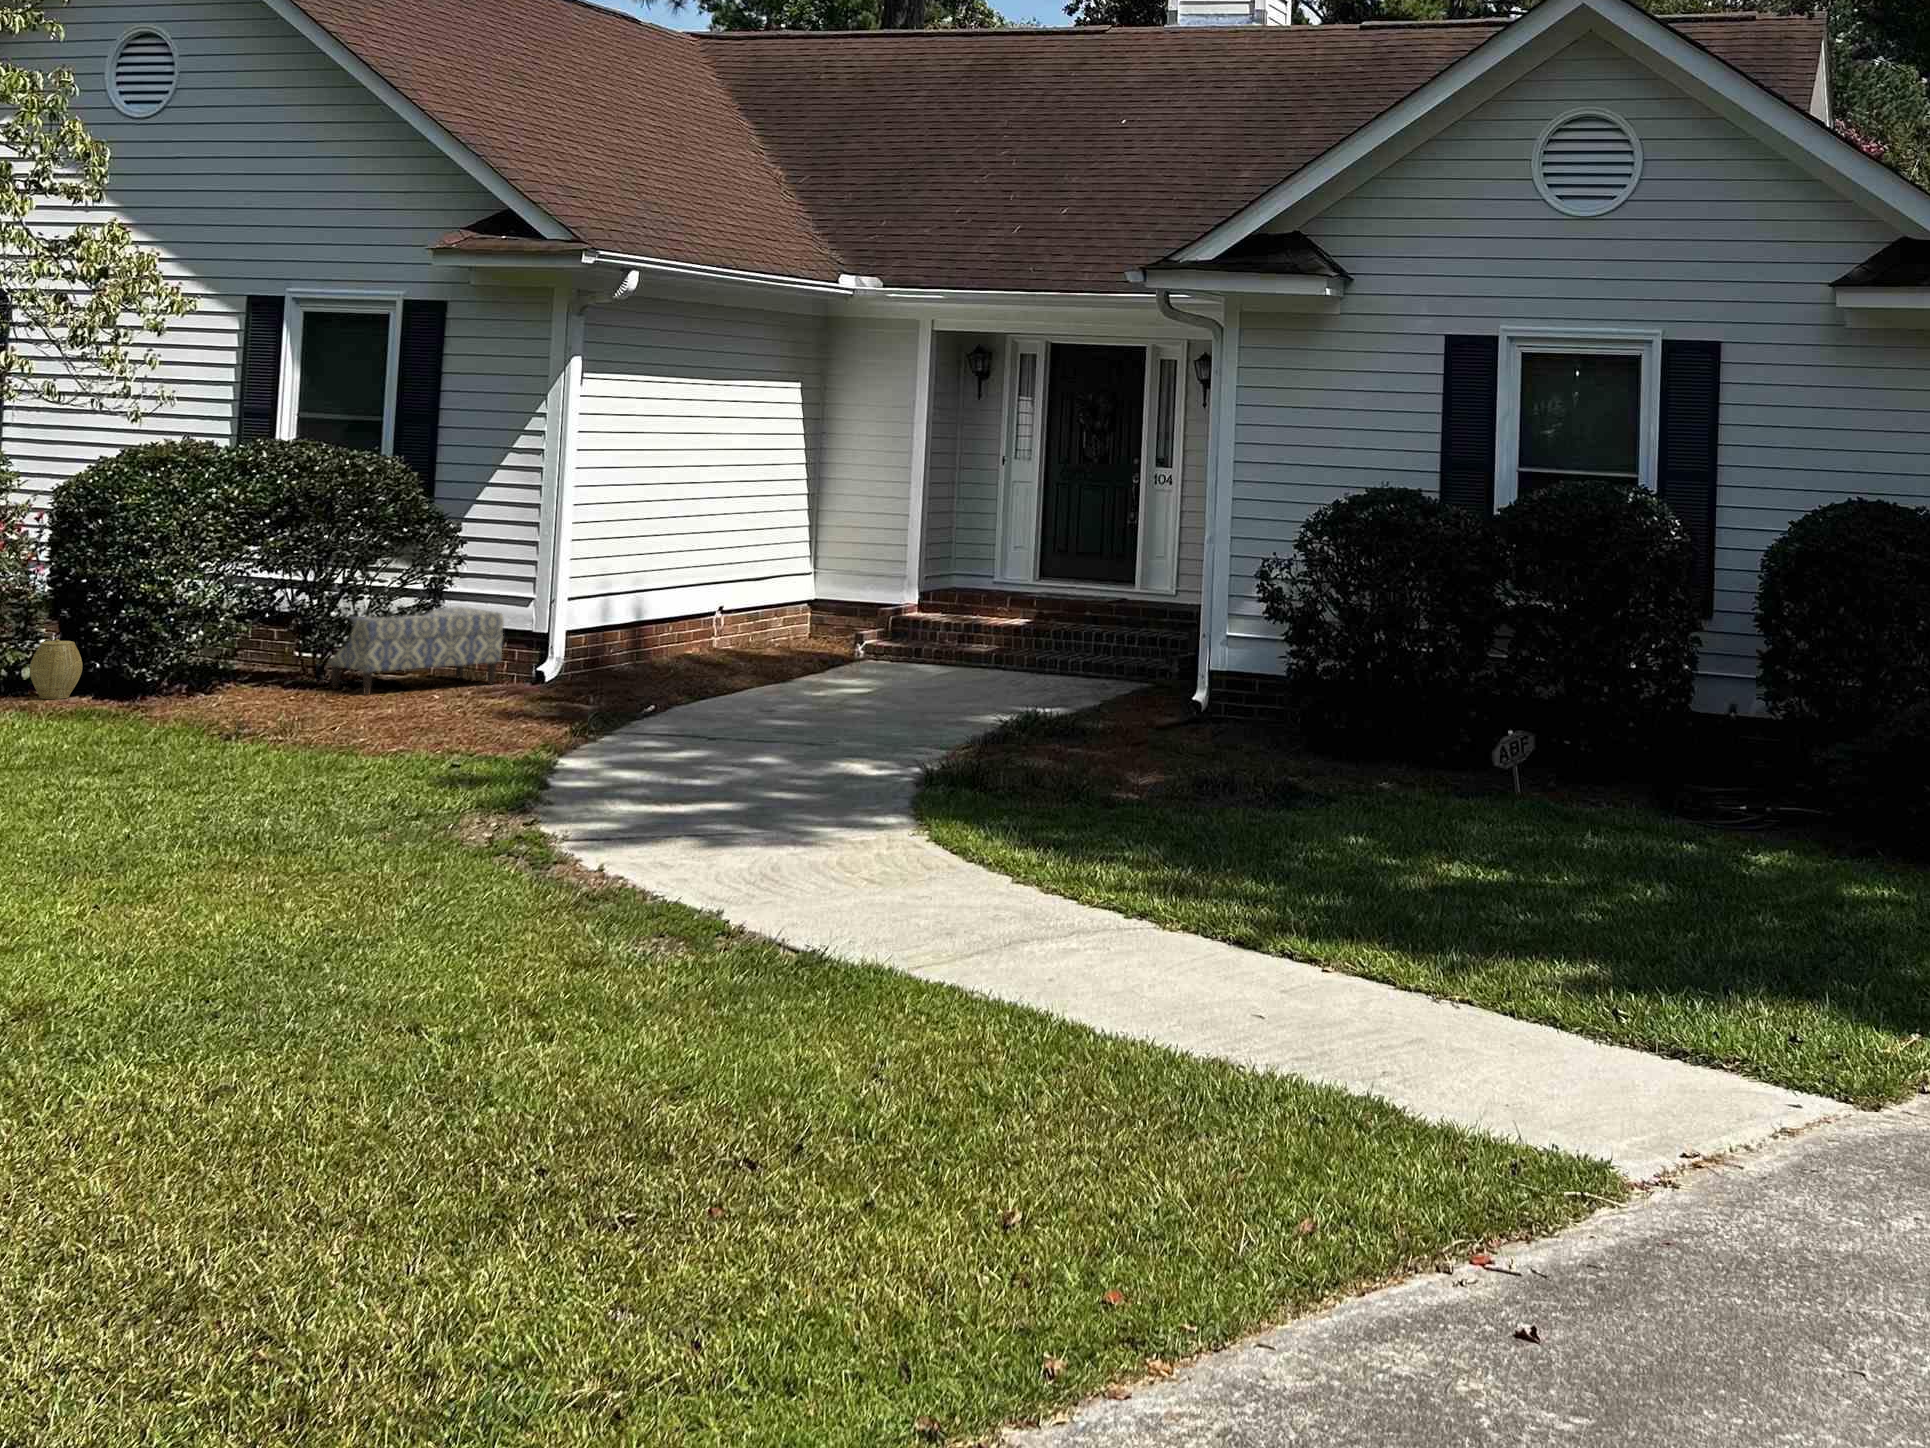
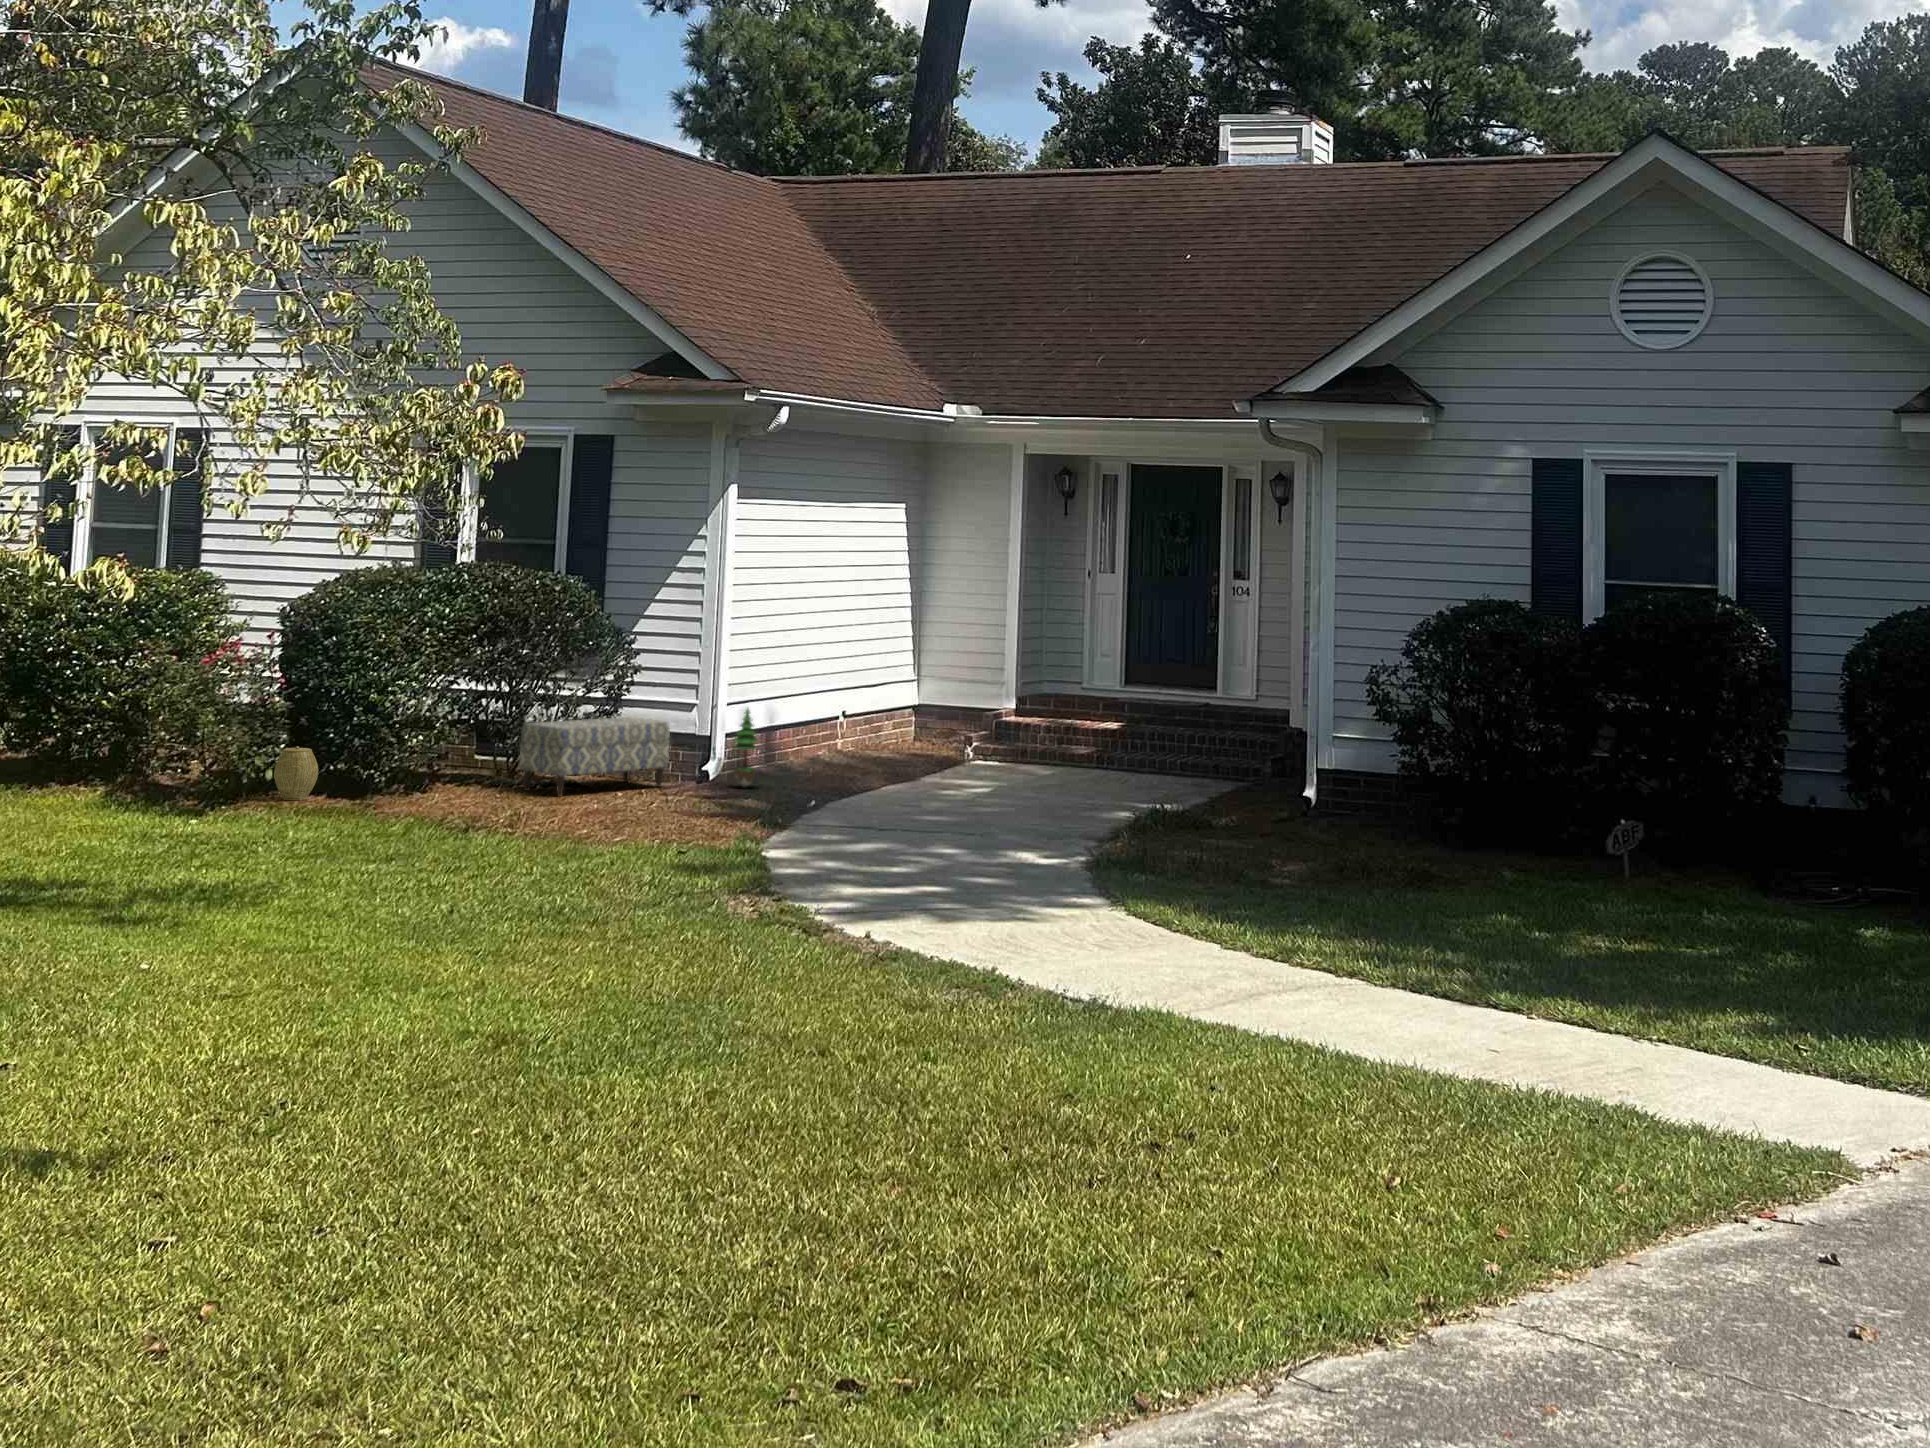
potted tree: none [573,596,606,685] -> present [733,709,758,787]

